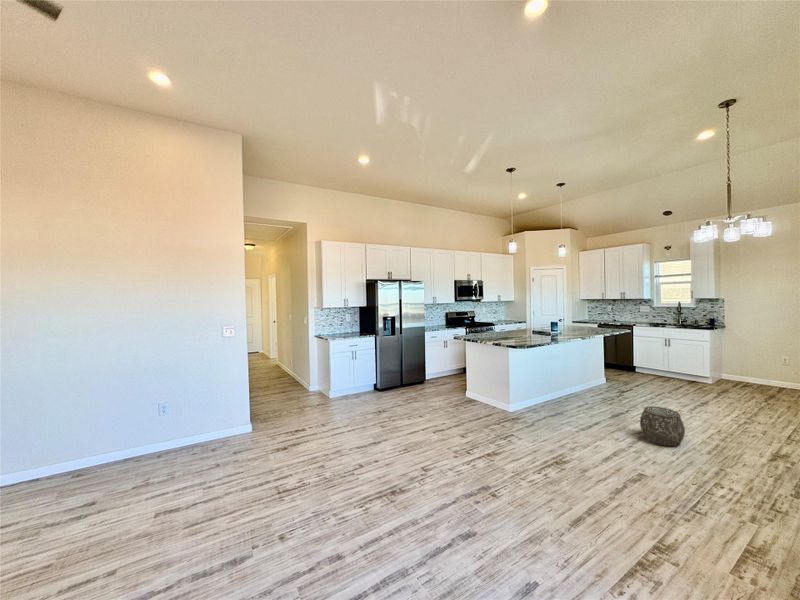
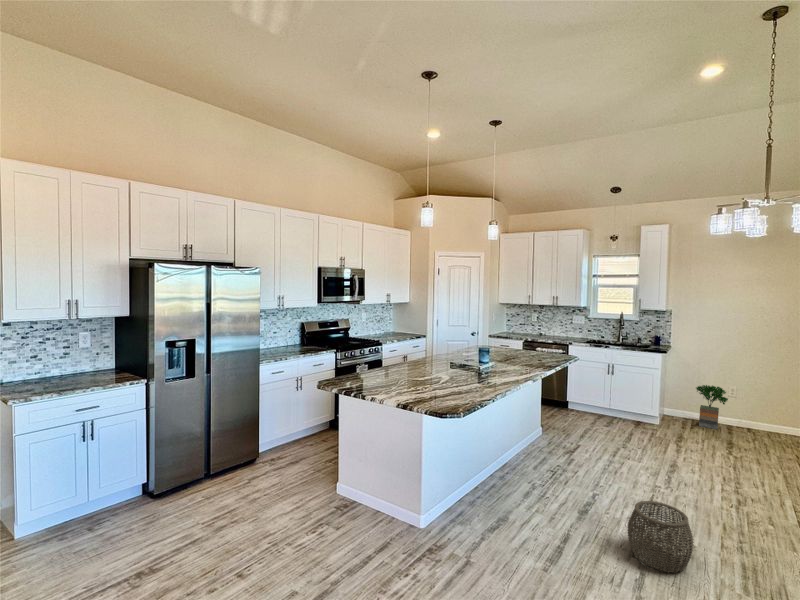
potted tree: none [748,354,781,390] -> present [696,385,728,429]

